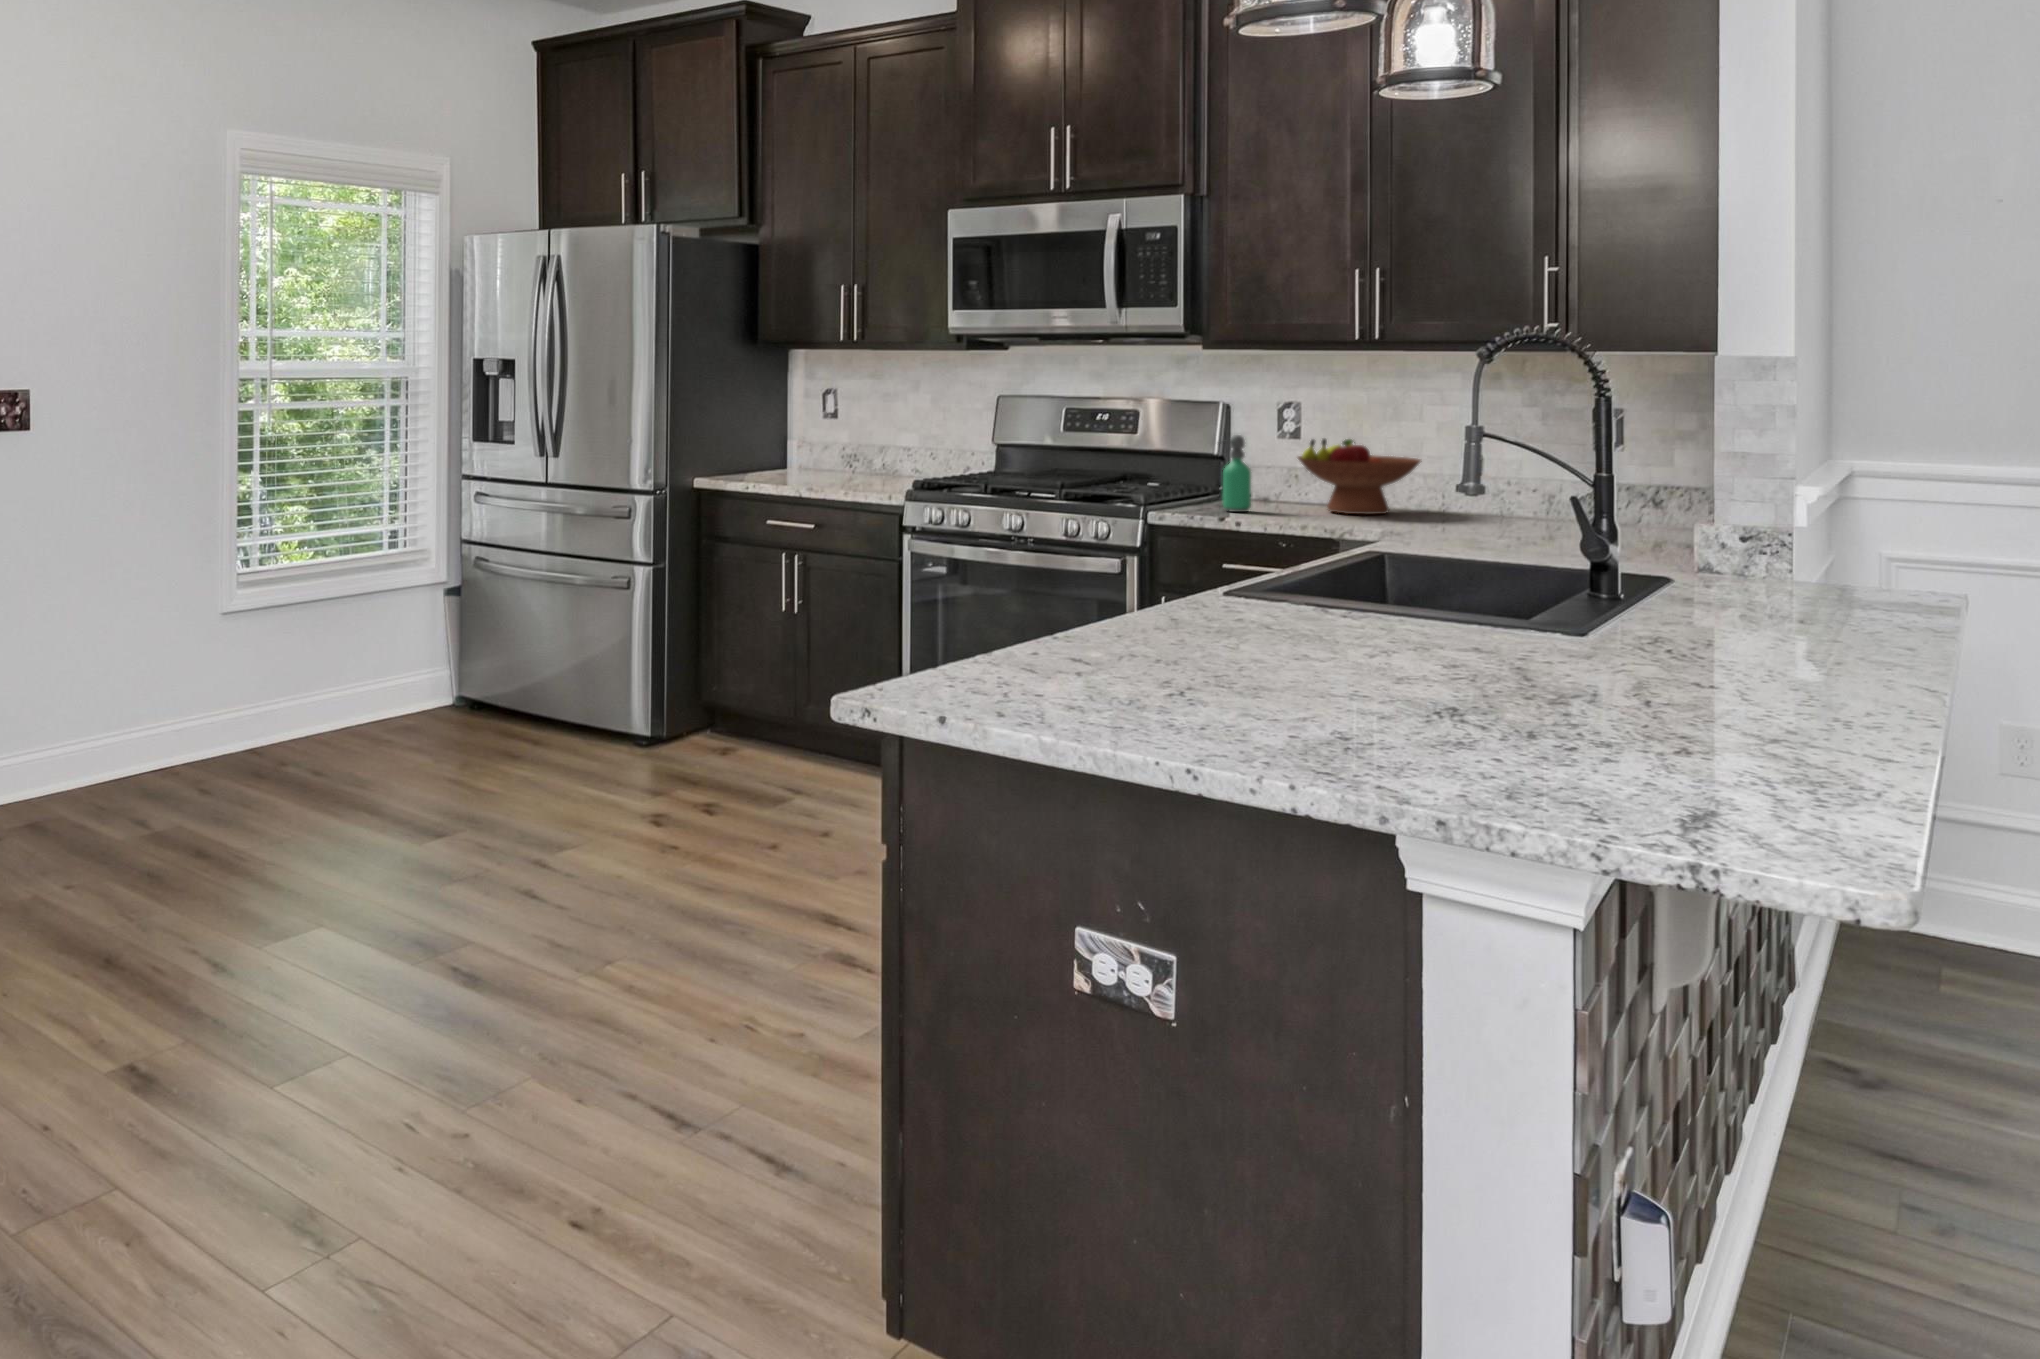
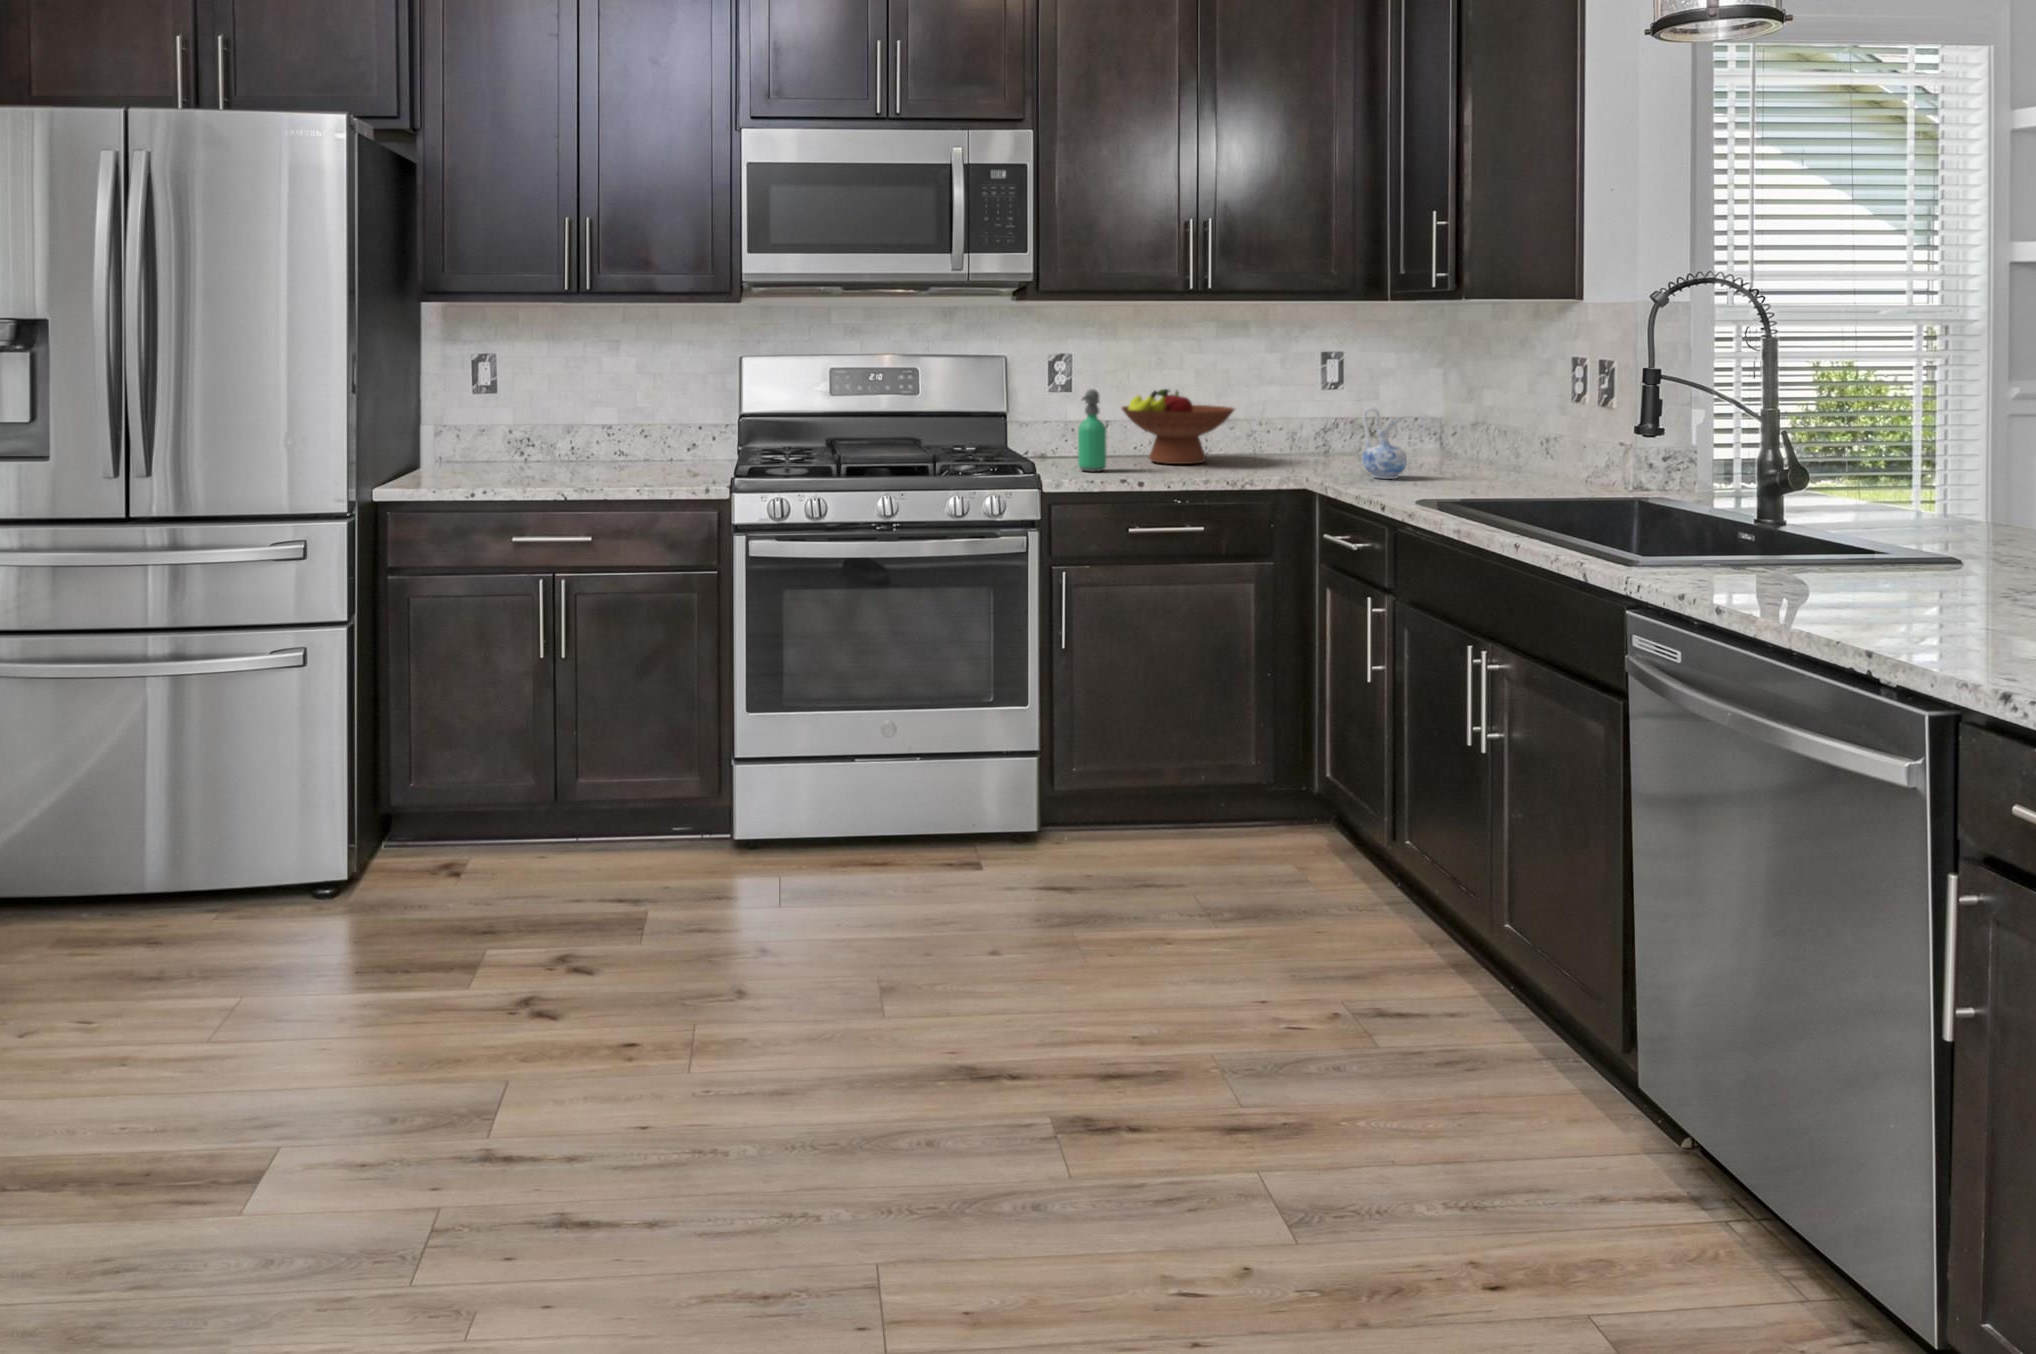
ceramic pitcher: none [1458,464,1508,539] -> present [1362,407,1407,479]

